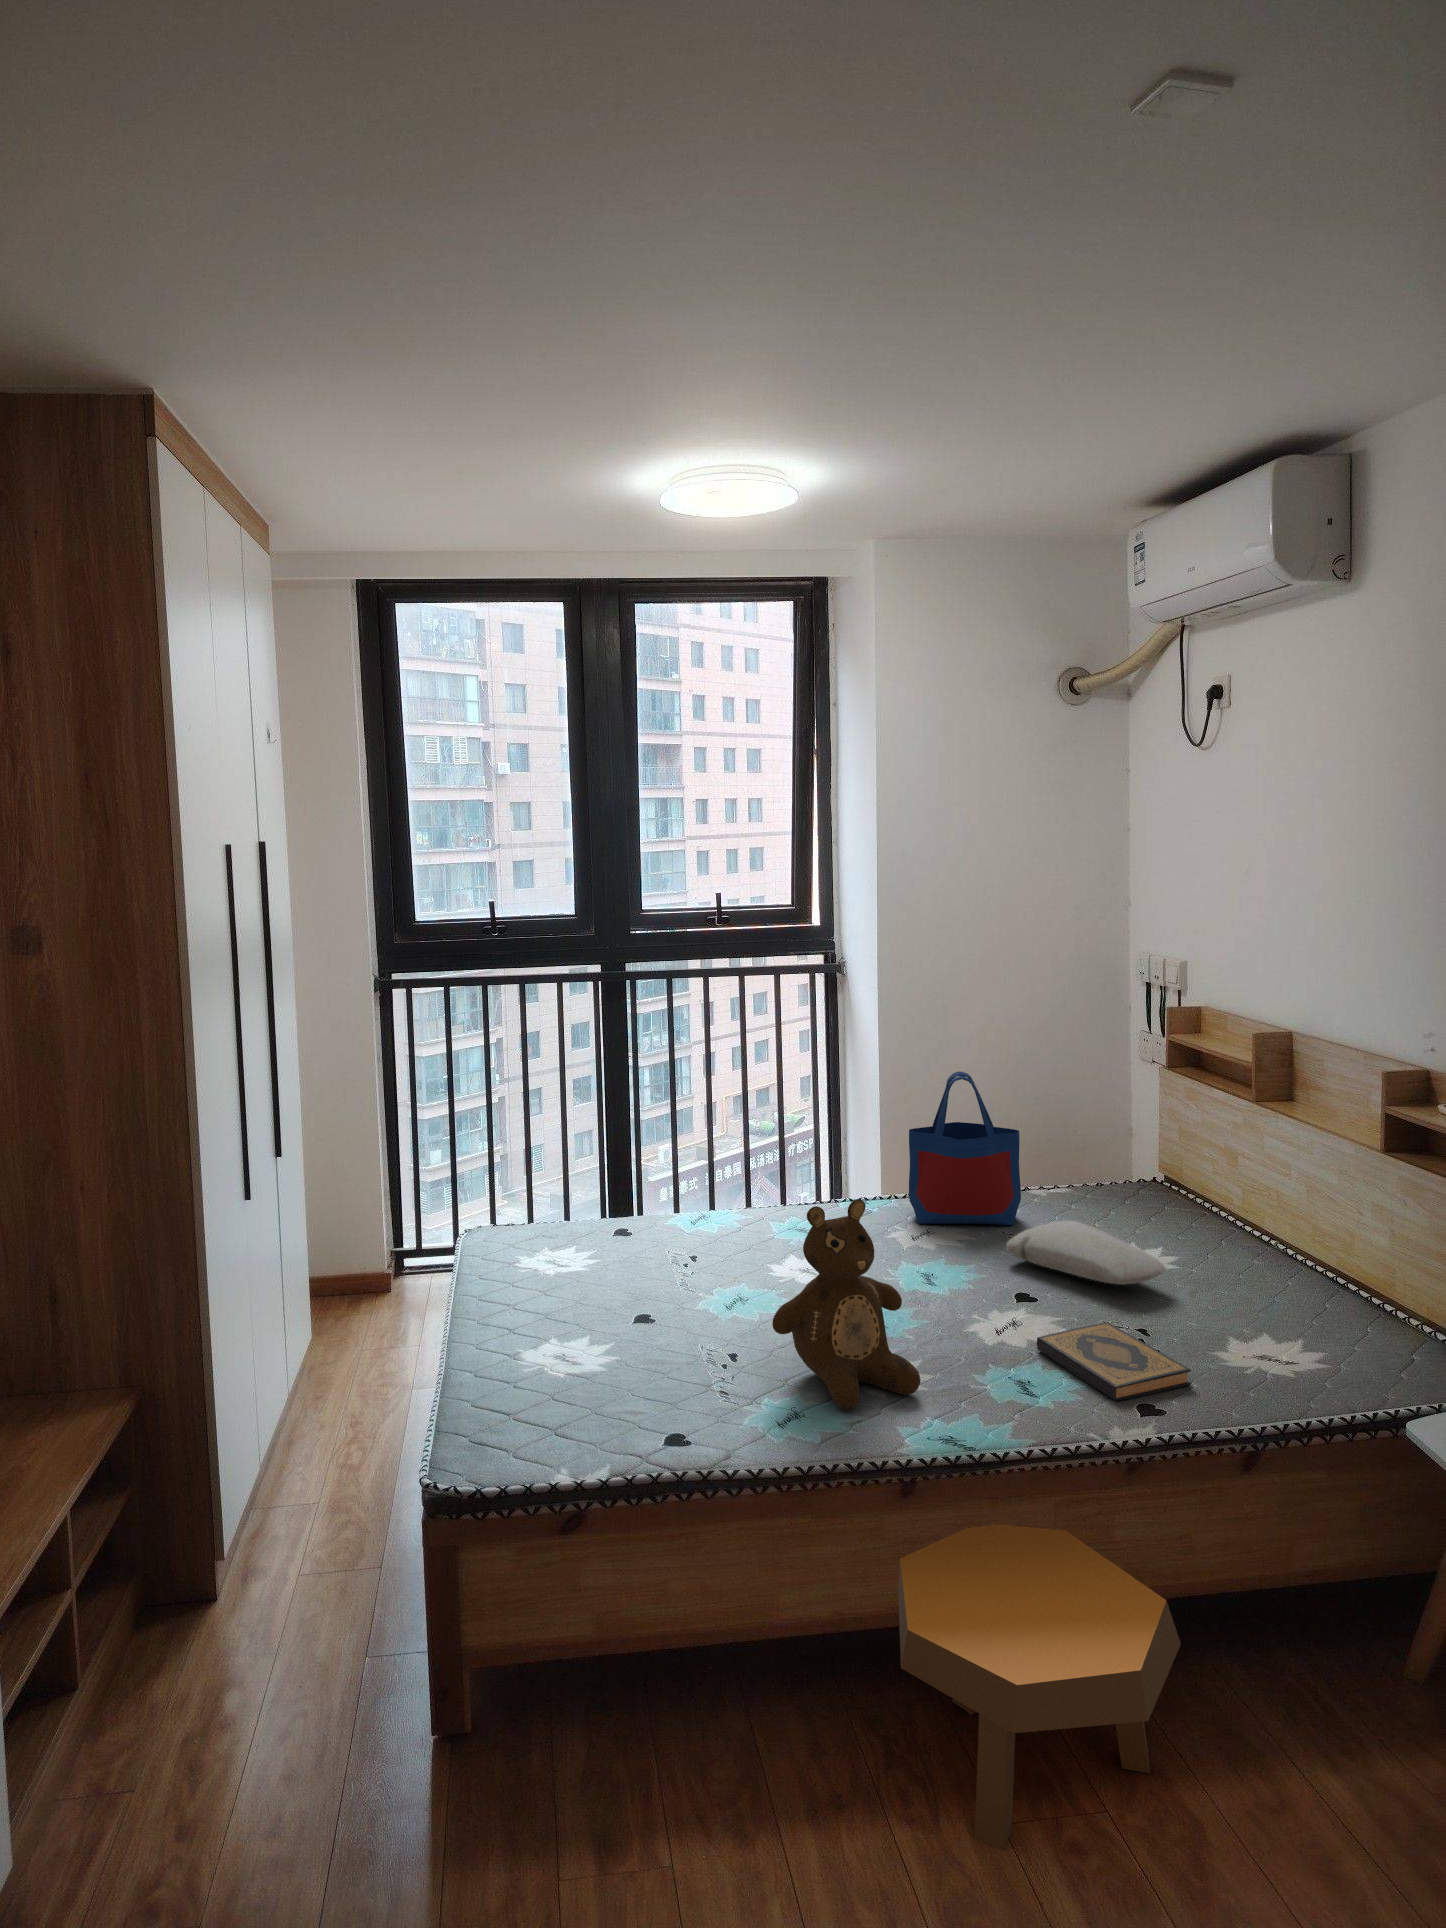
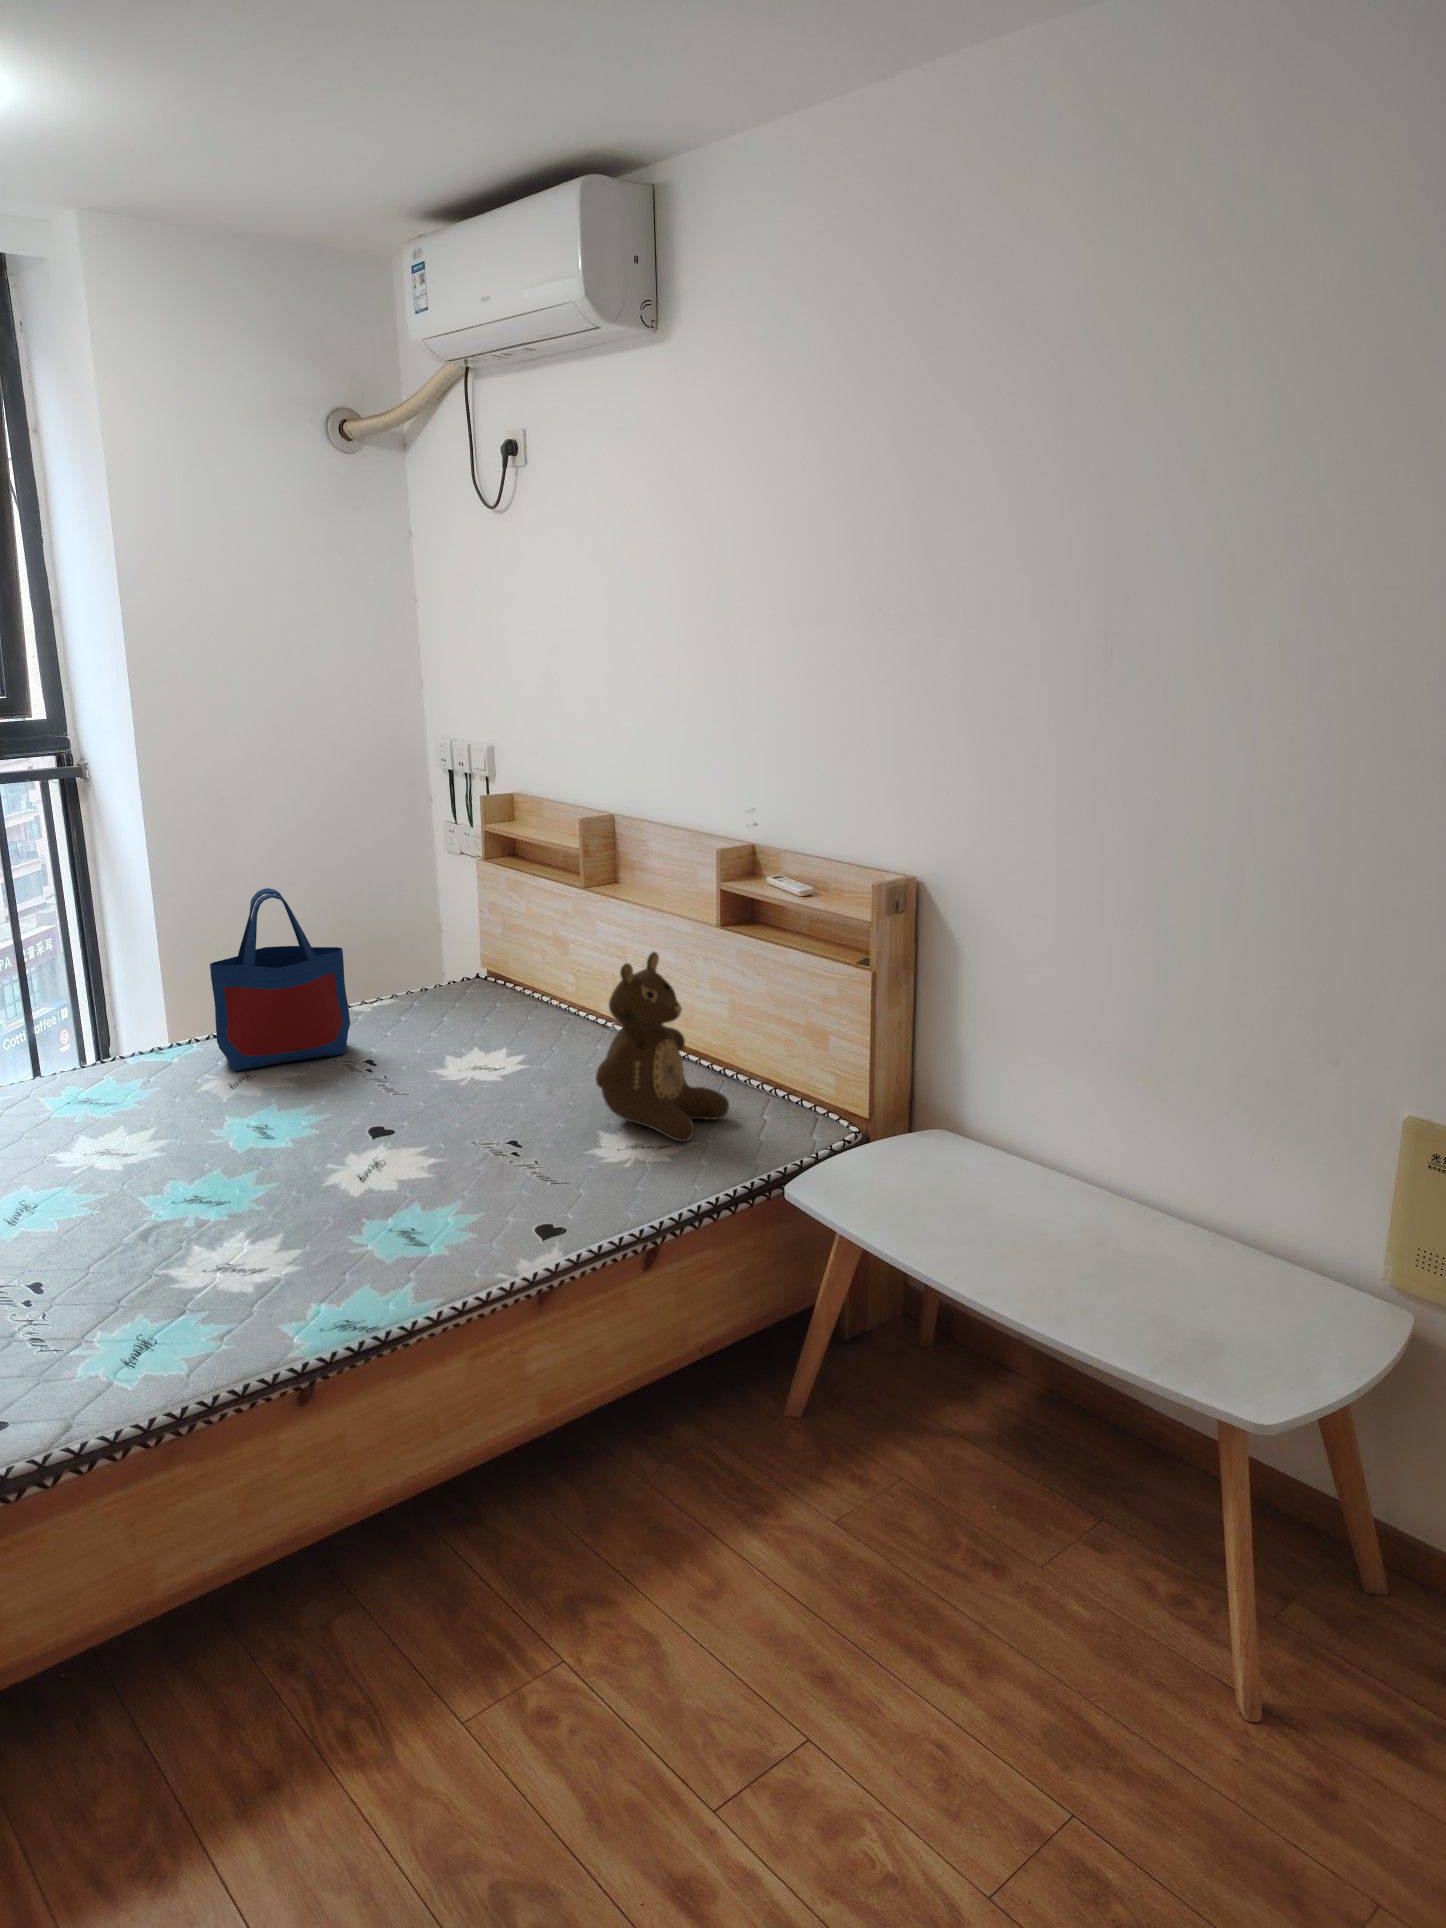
teddy bear: present [772,1199,920,1409] -> present [596,952,729,1142]
pillow: present [1006,1221,1165,1285] -> none [349,1039,524,1100]
hardback book: present [1037,1322,1191,1401] -> none [413,1144,578,1228]
footstool: present [898,1524,1181,1850] -> none [308,1378,616,1739]

